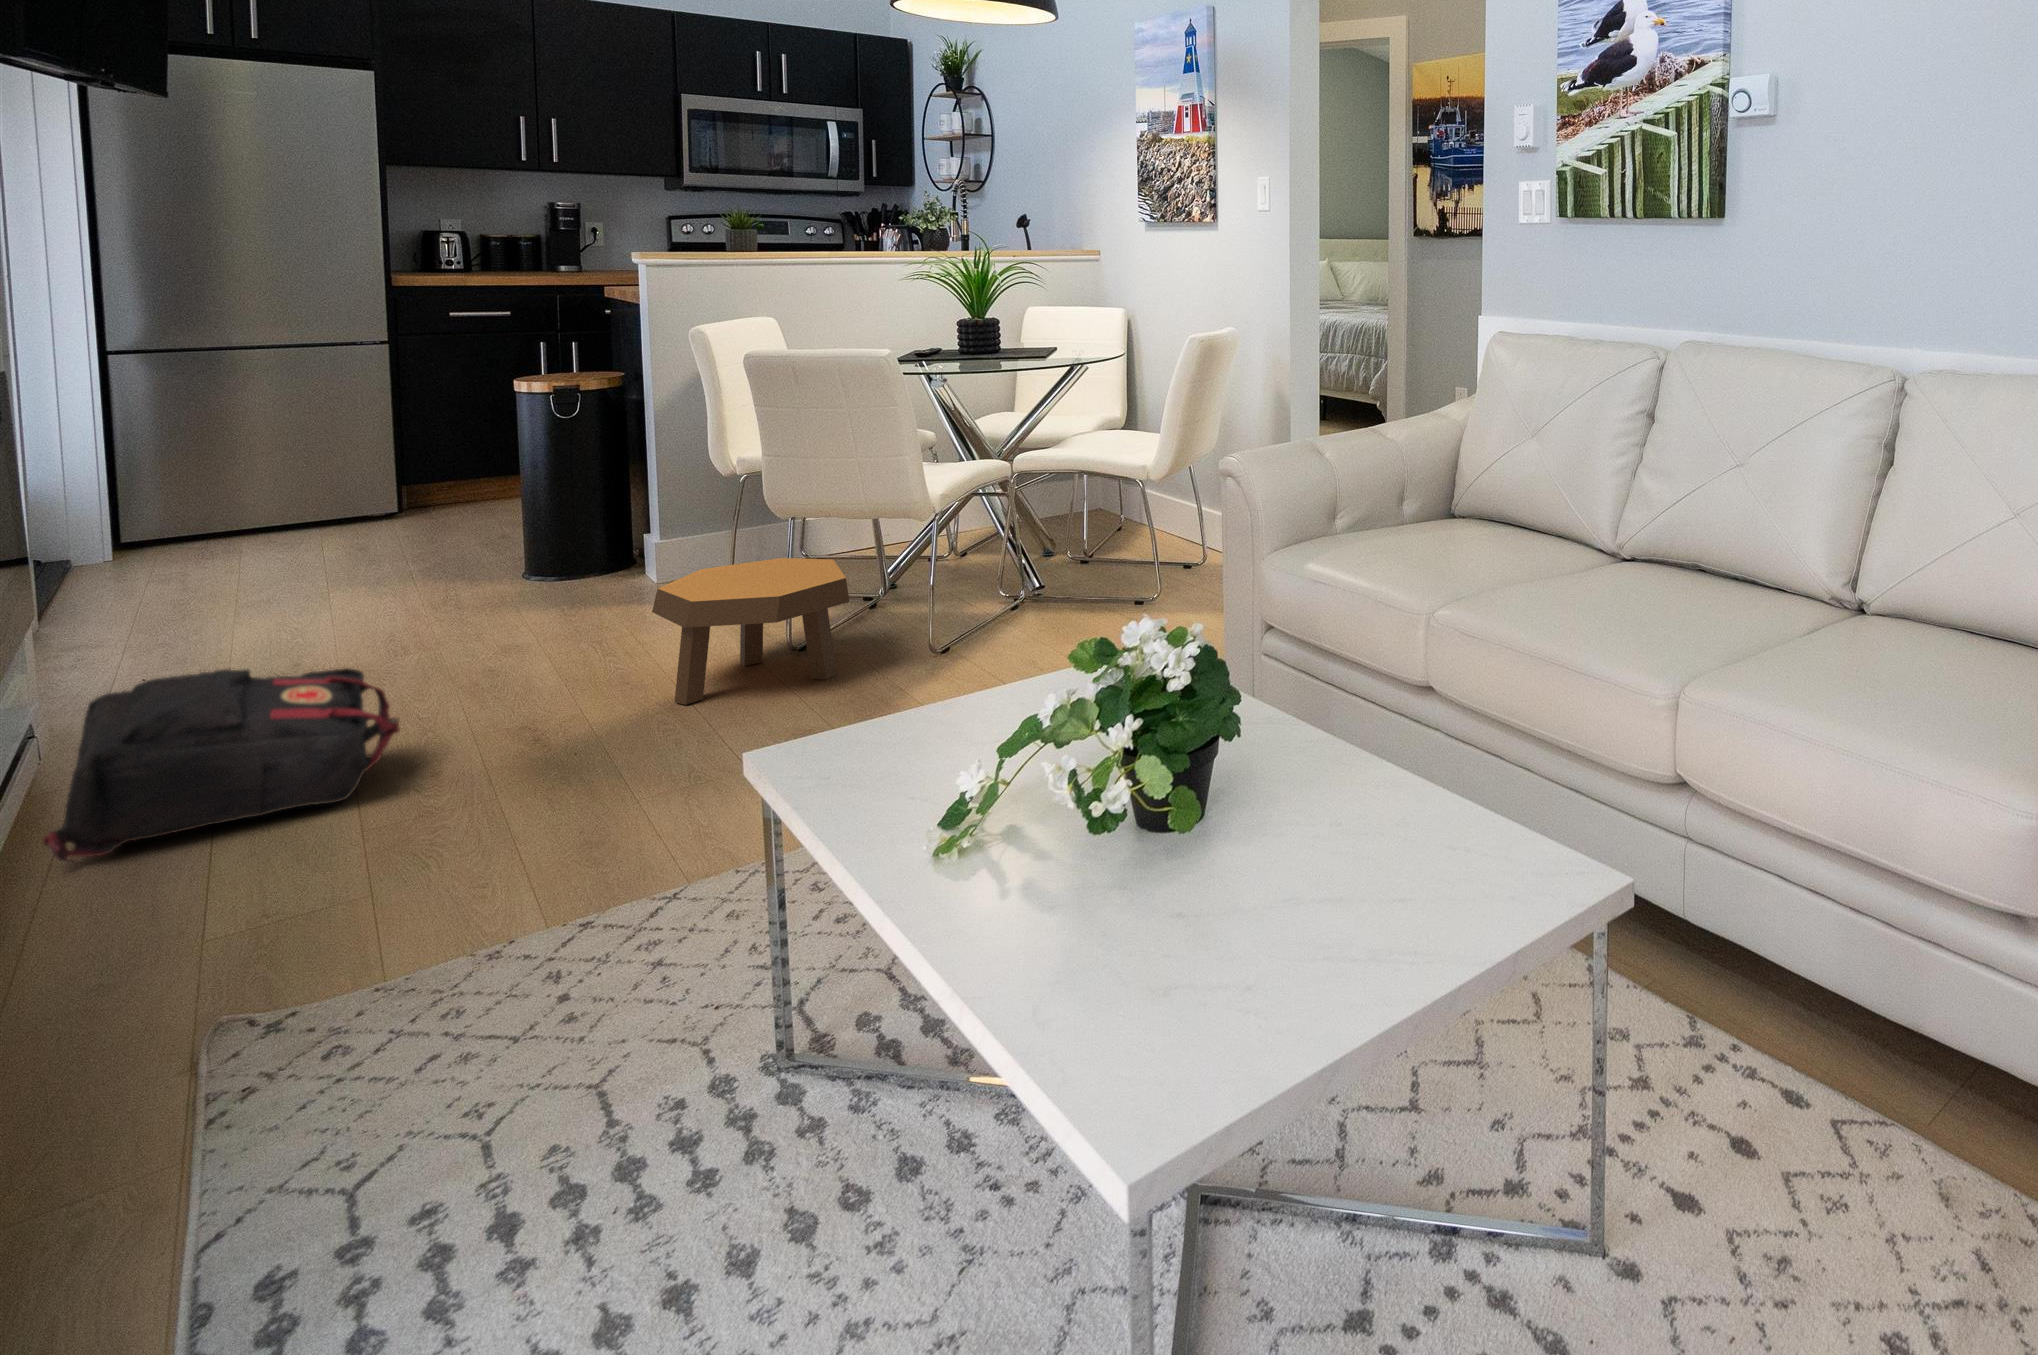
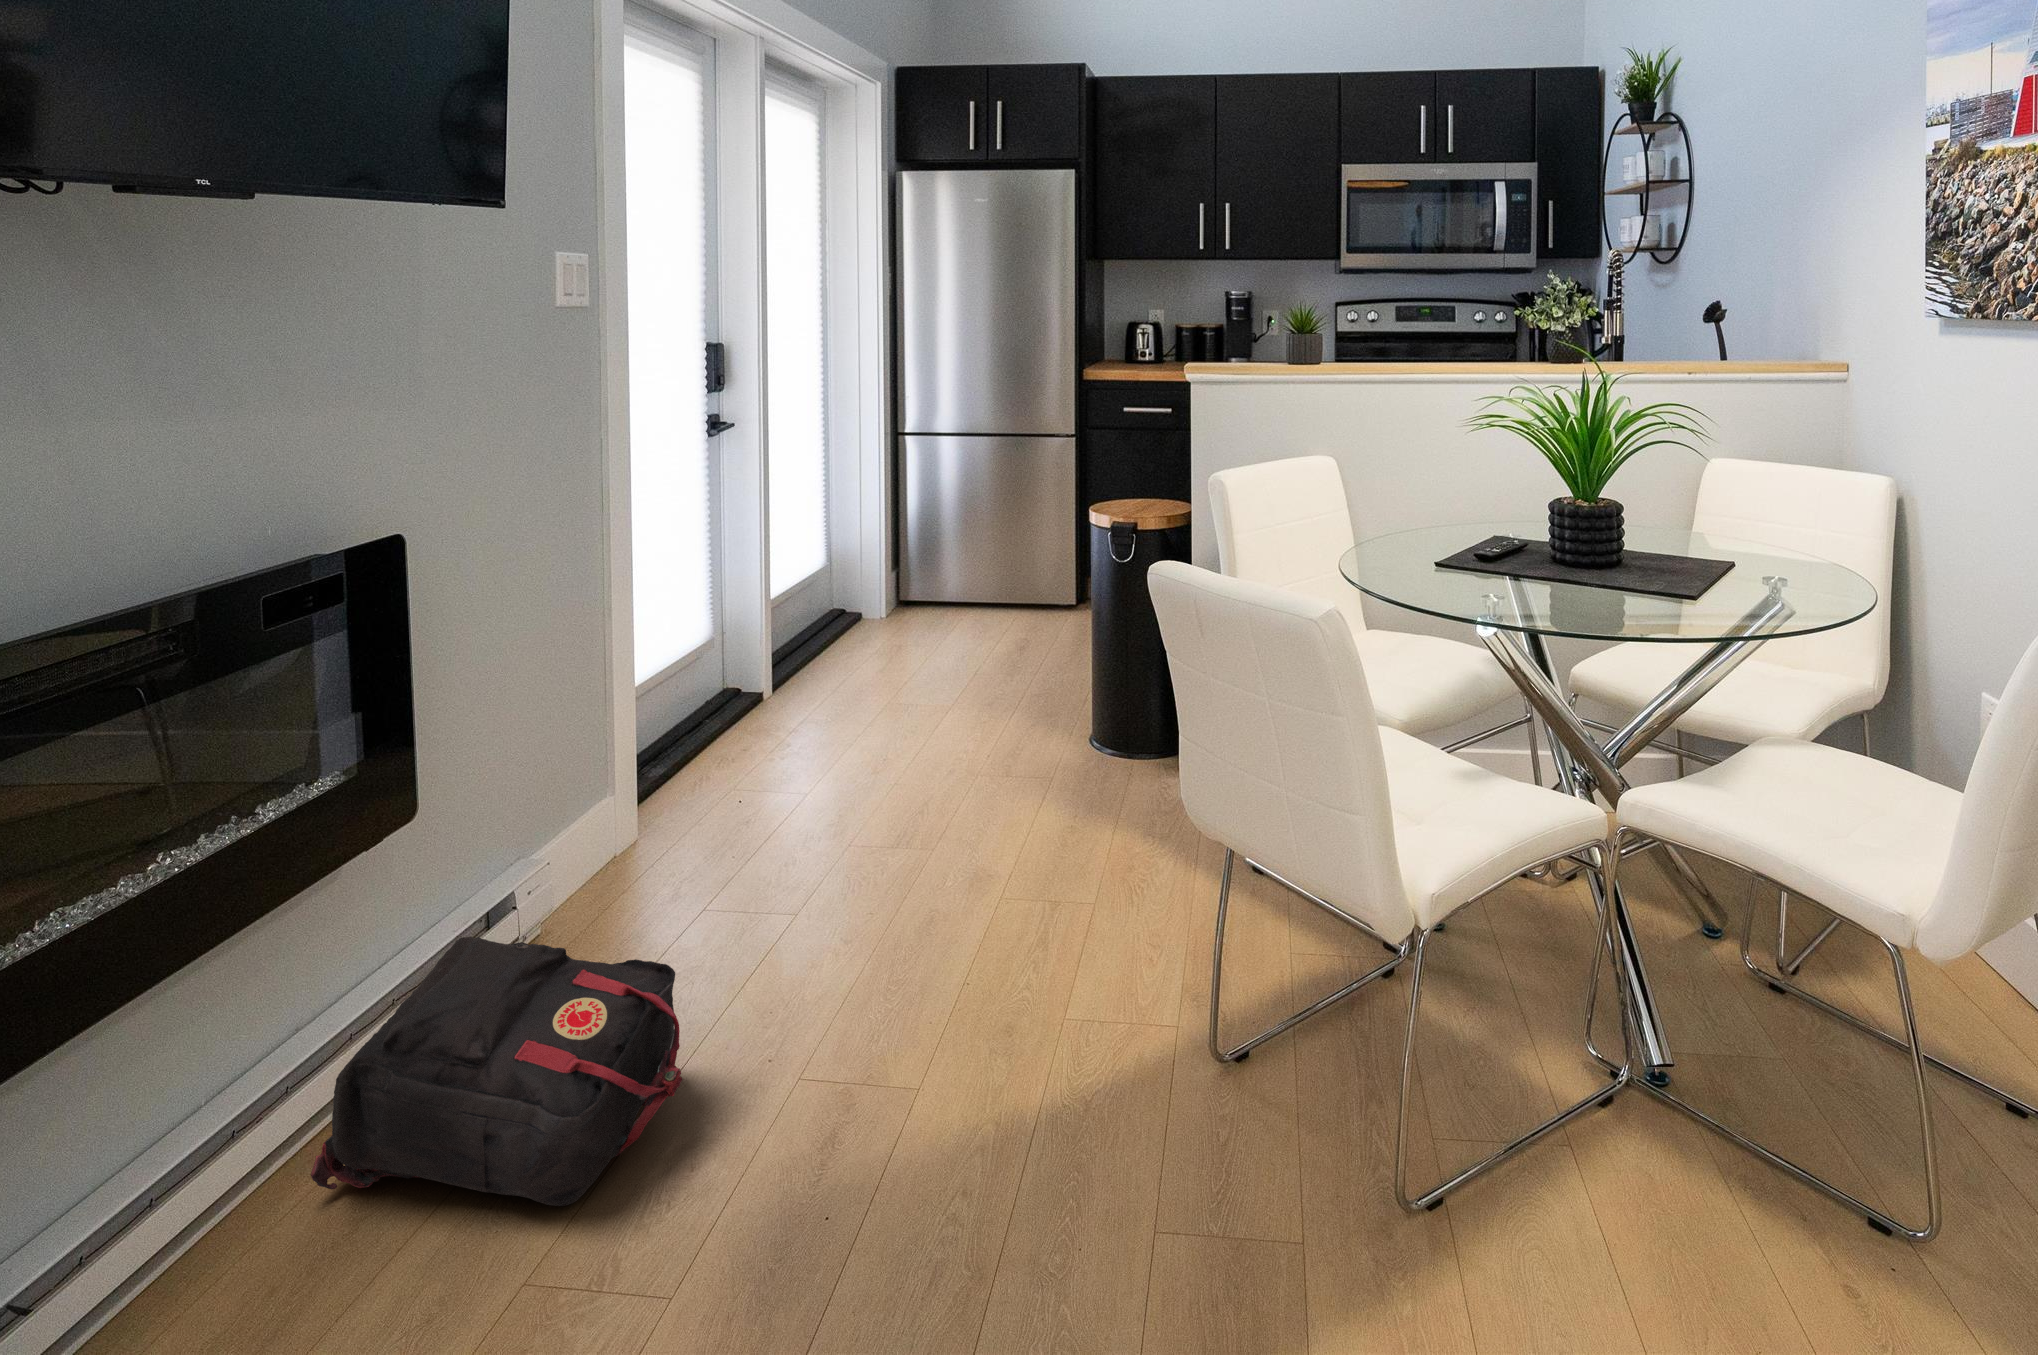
footstool: present [652,558,850,705] -> none [1006,893,1287,1206]

